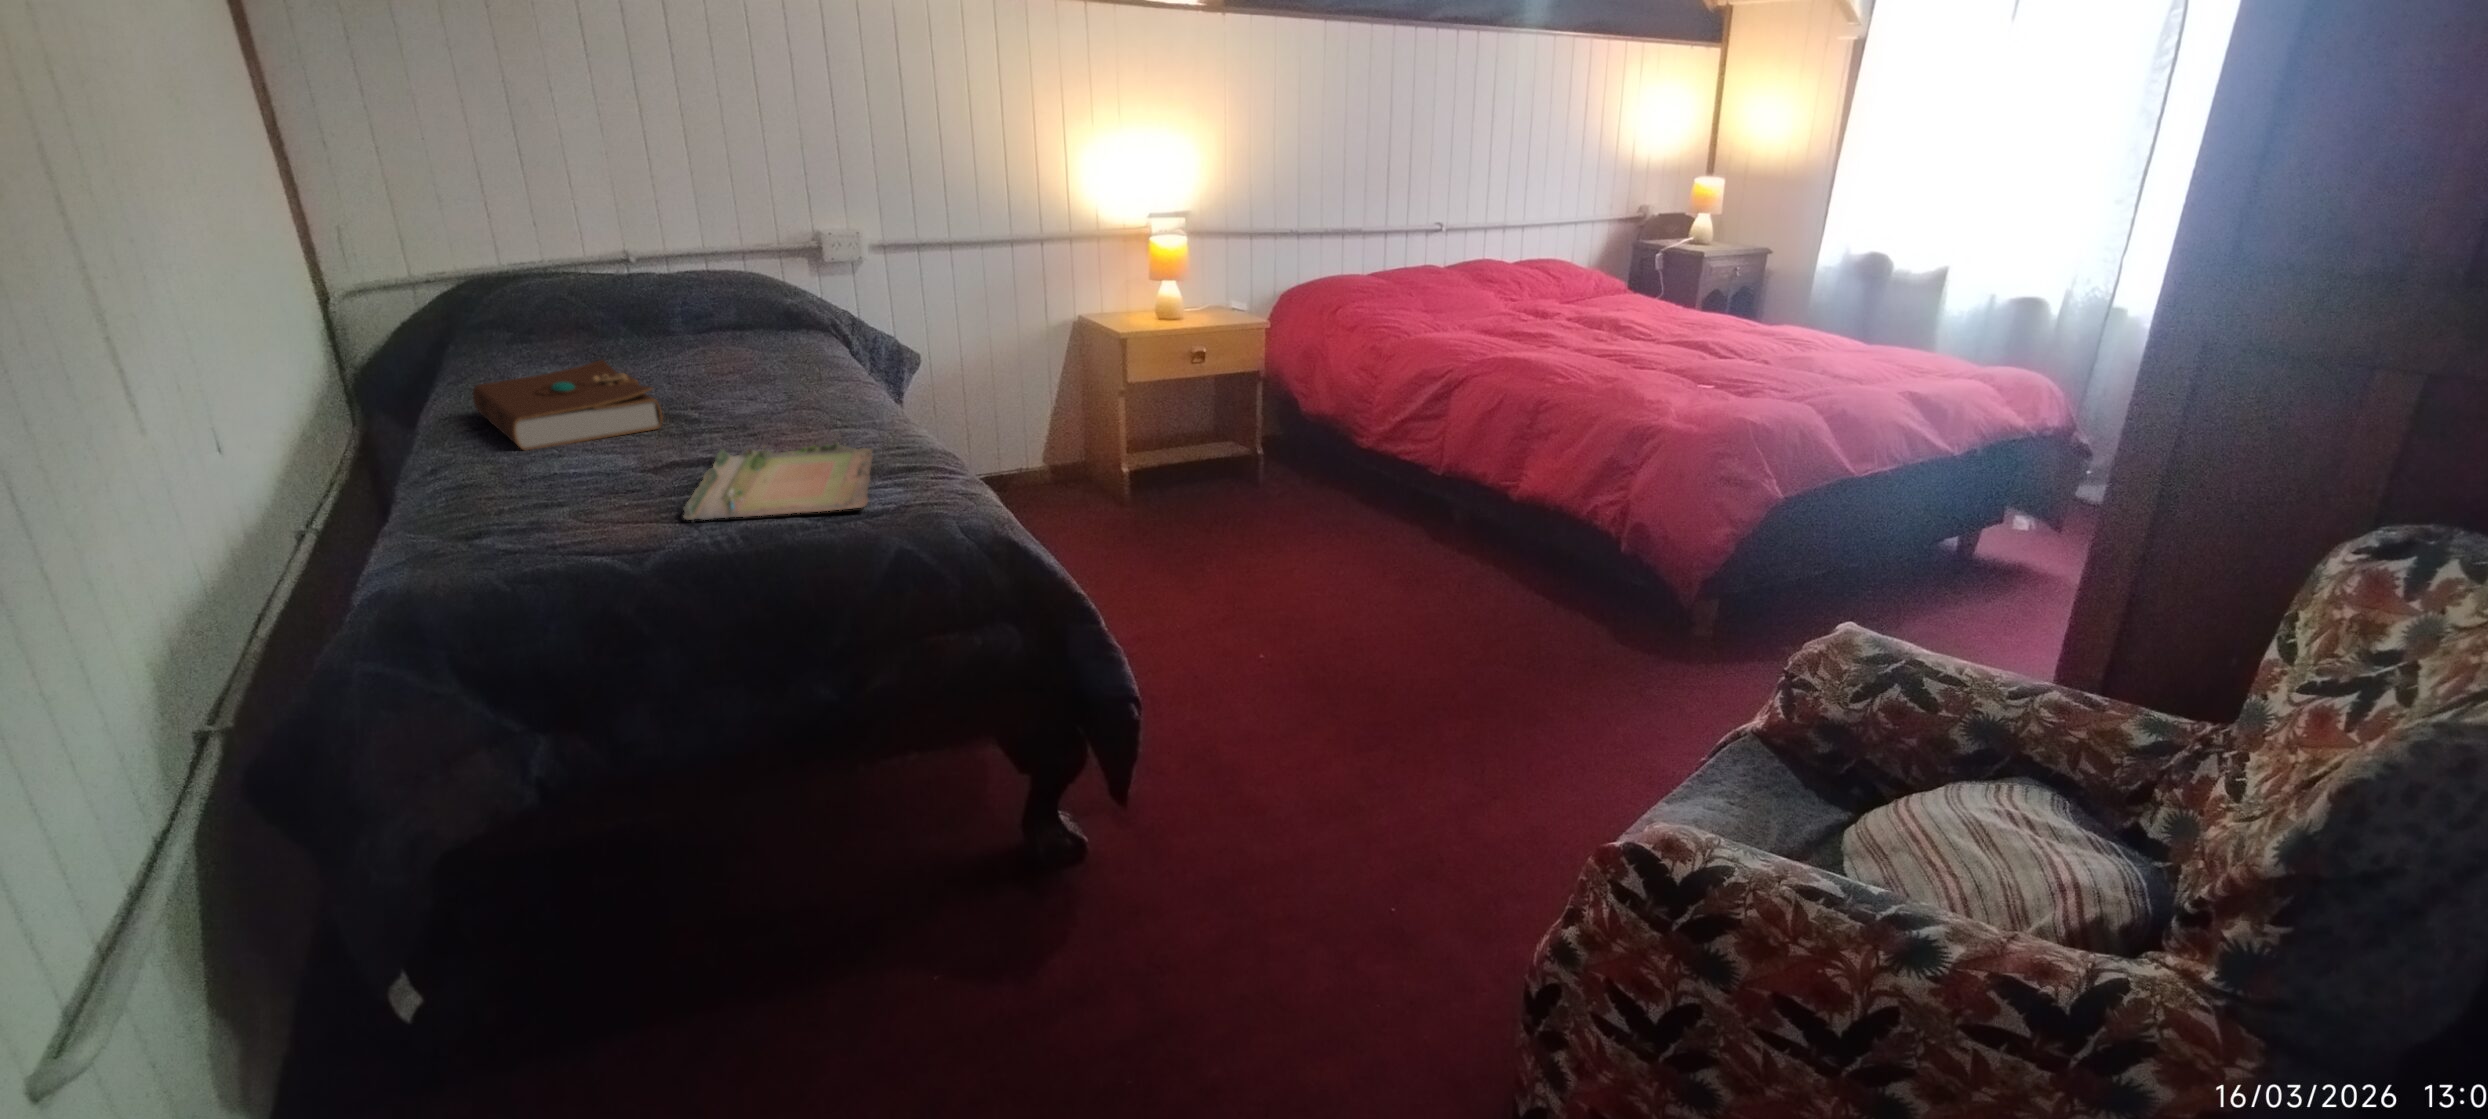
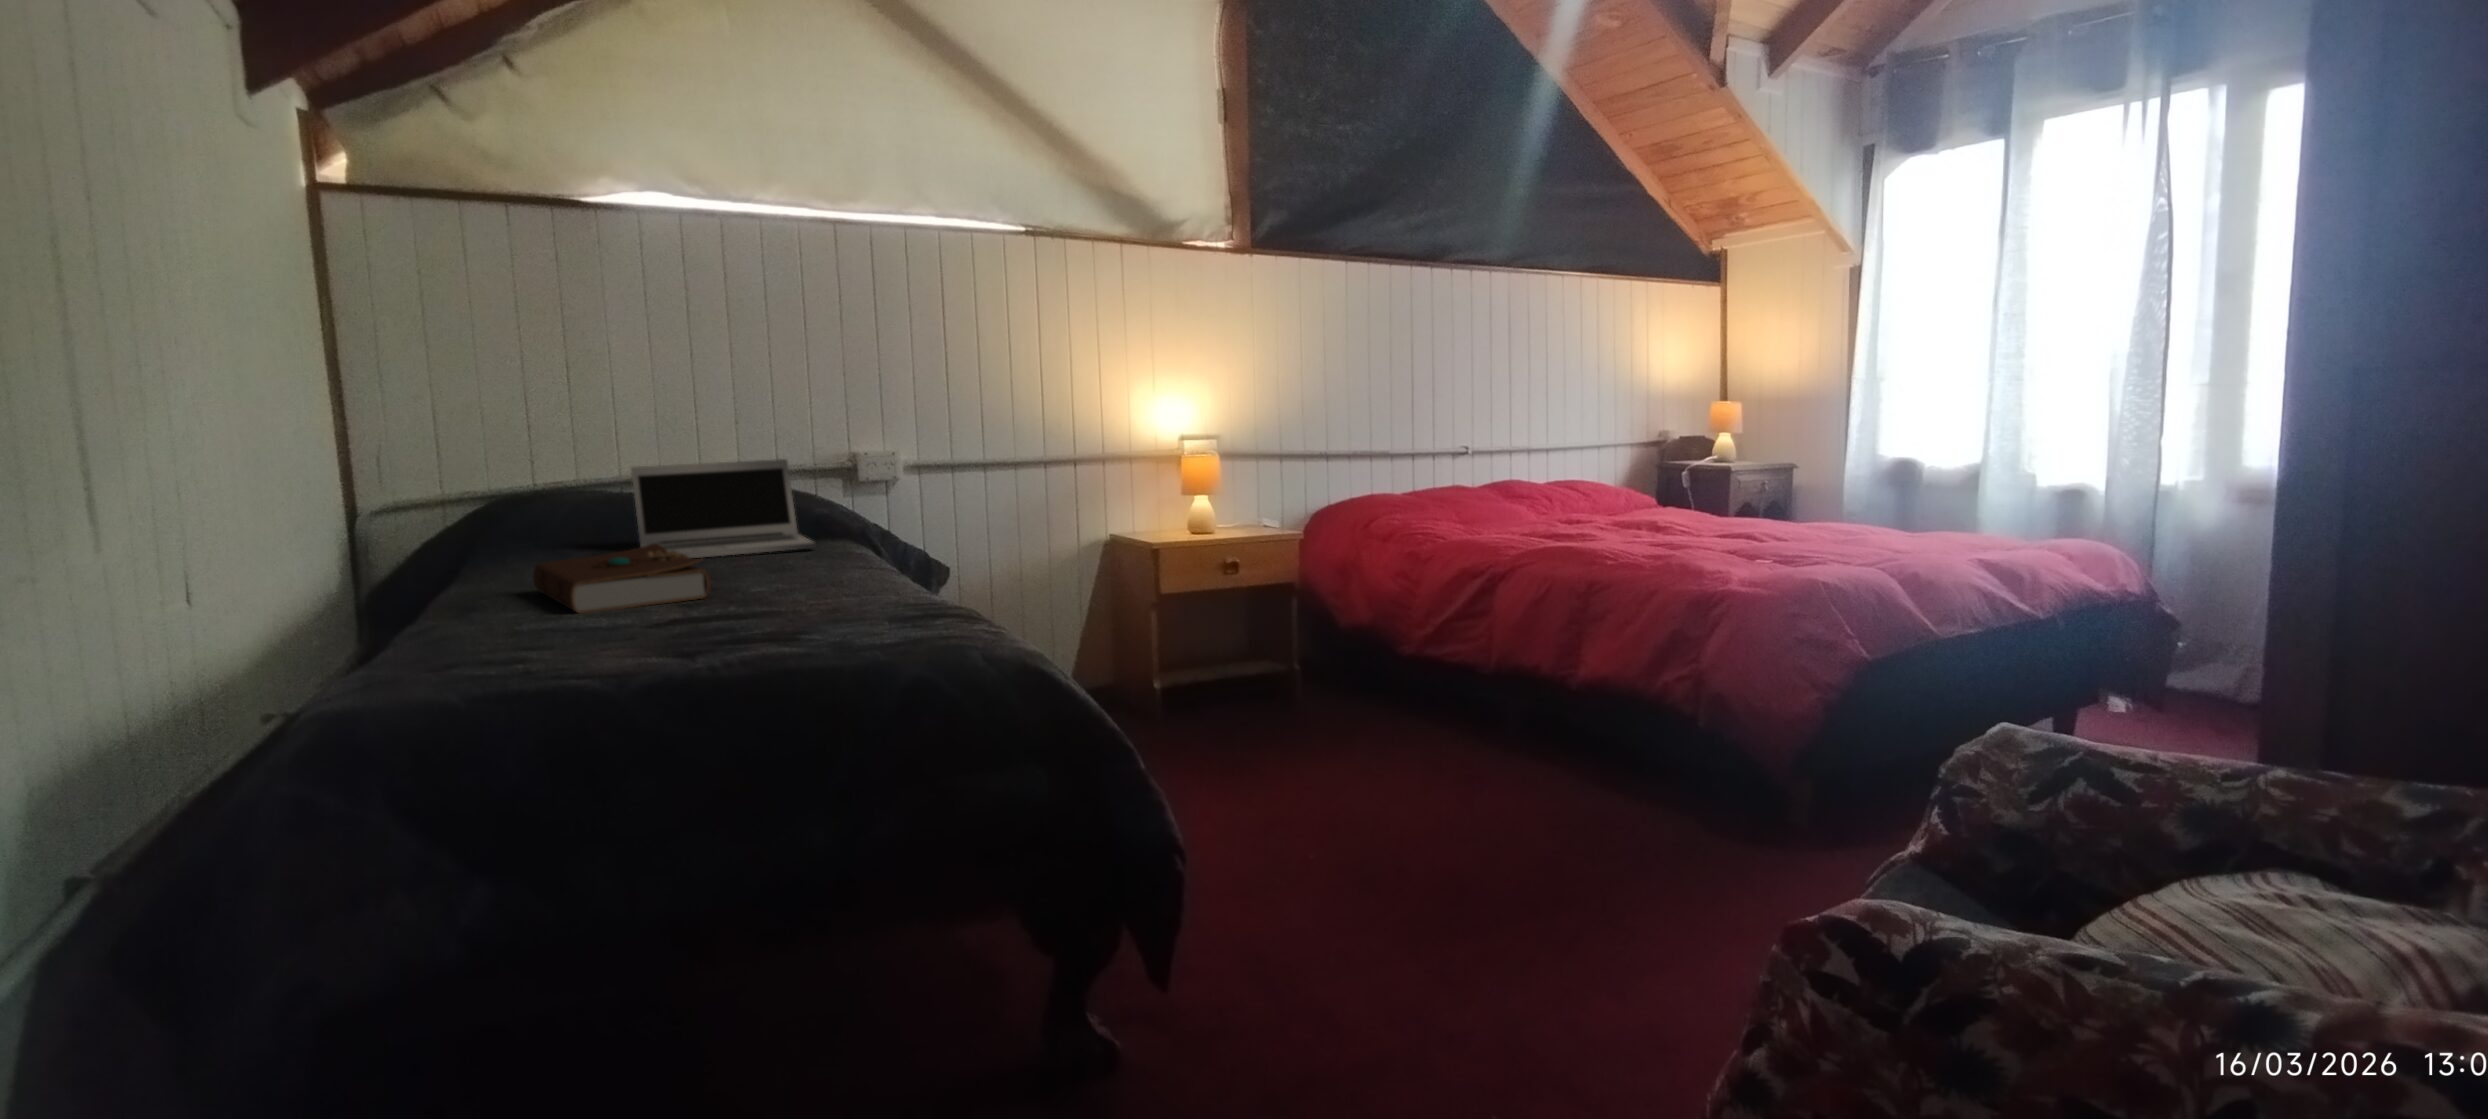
laptop: none [570,249,776,368] -> present [631,459,816,558]
tray: present [683,437,872,521] -> none [728,588,908,655]

